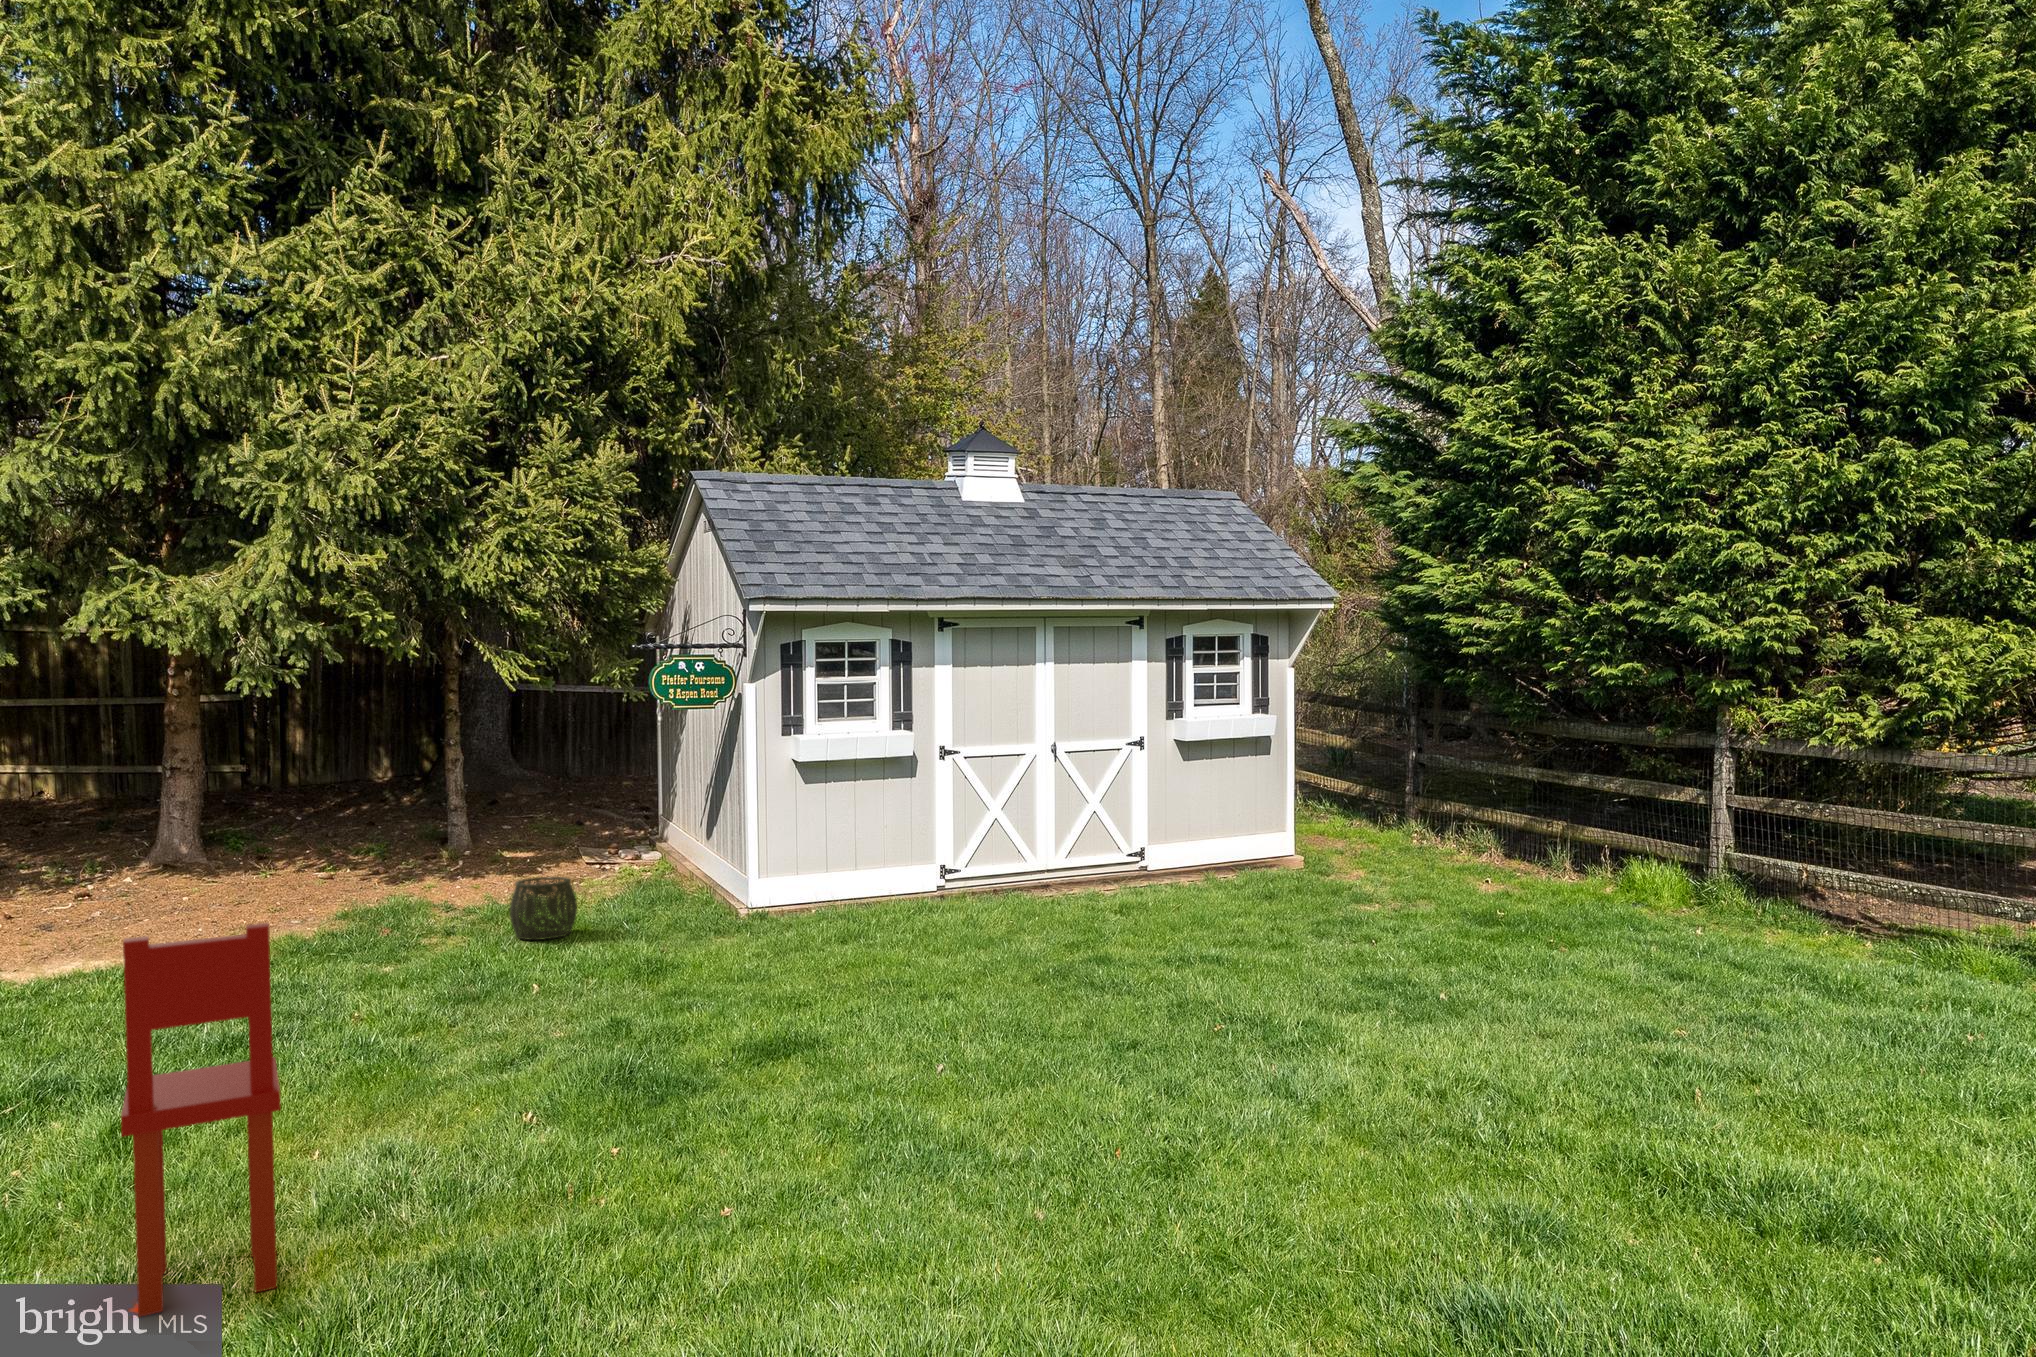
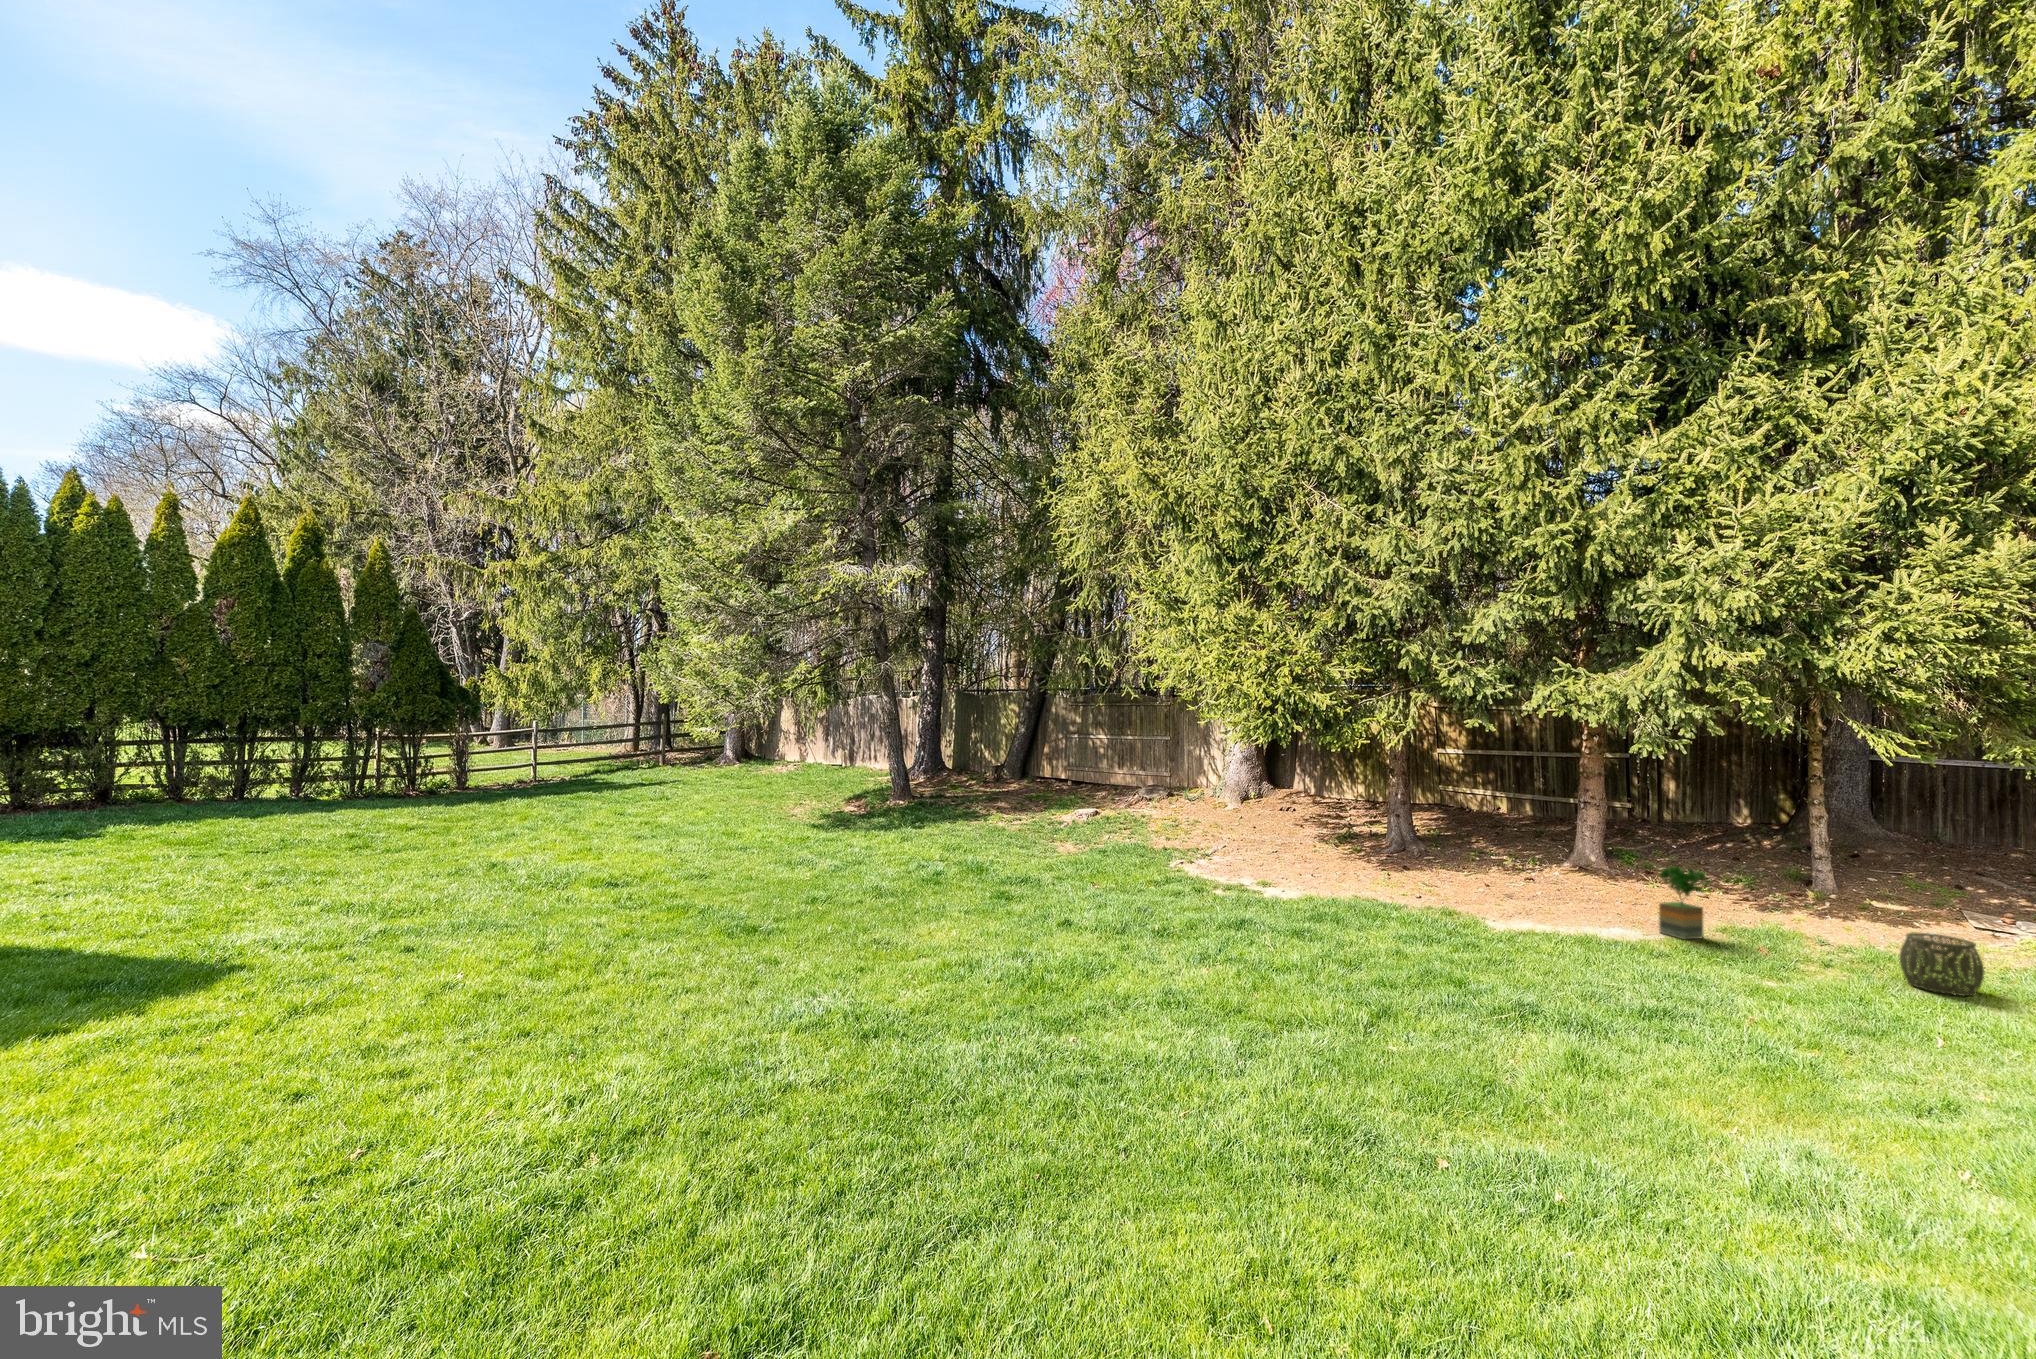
potted tree: none [259,848,330,946] -> present [1659,866,1710,940]
chair: present [121,923,281,1317] -> none [1635,959,1776,1275]

